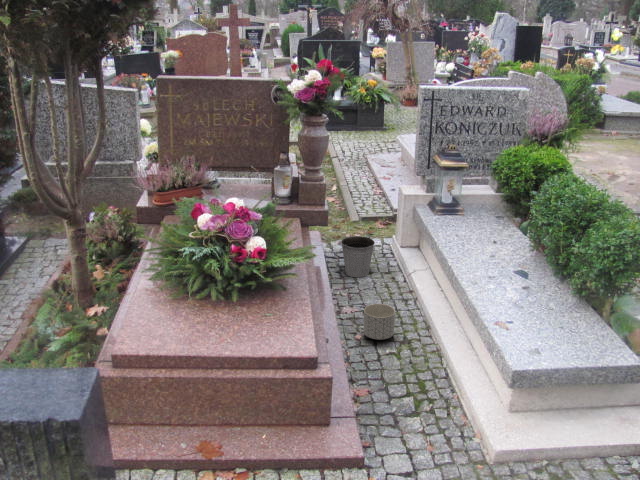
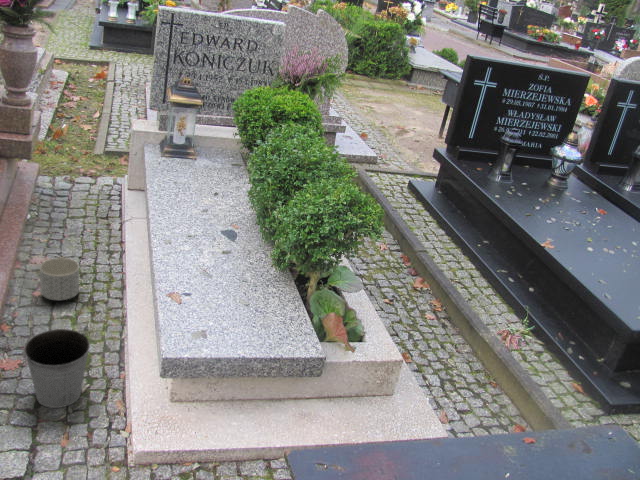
bucket: present [341,236,375,277] -> present [24,329,90,408]

